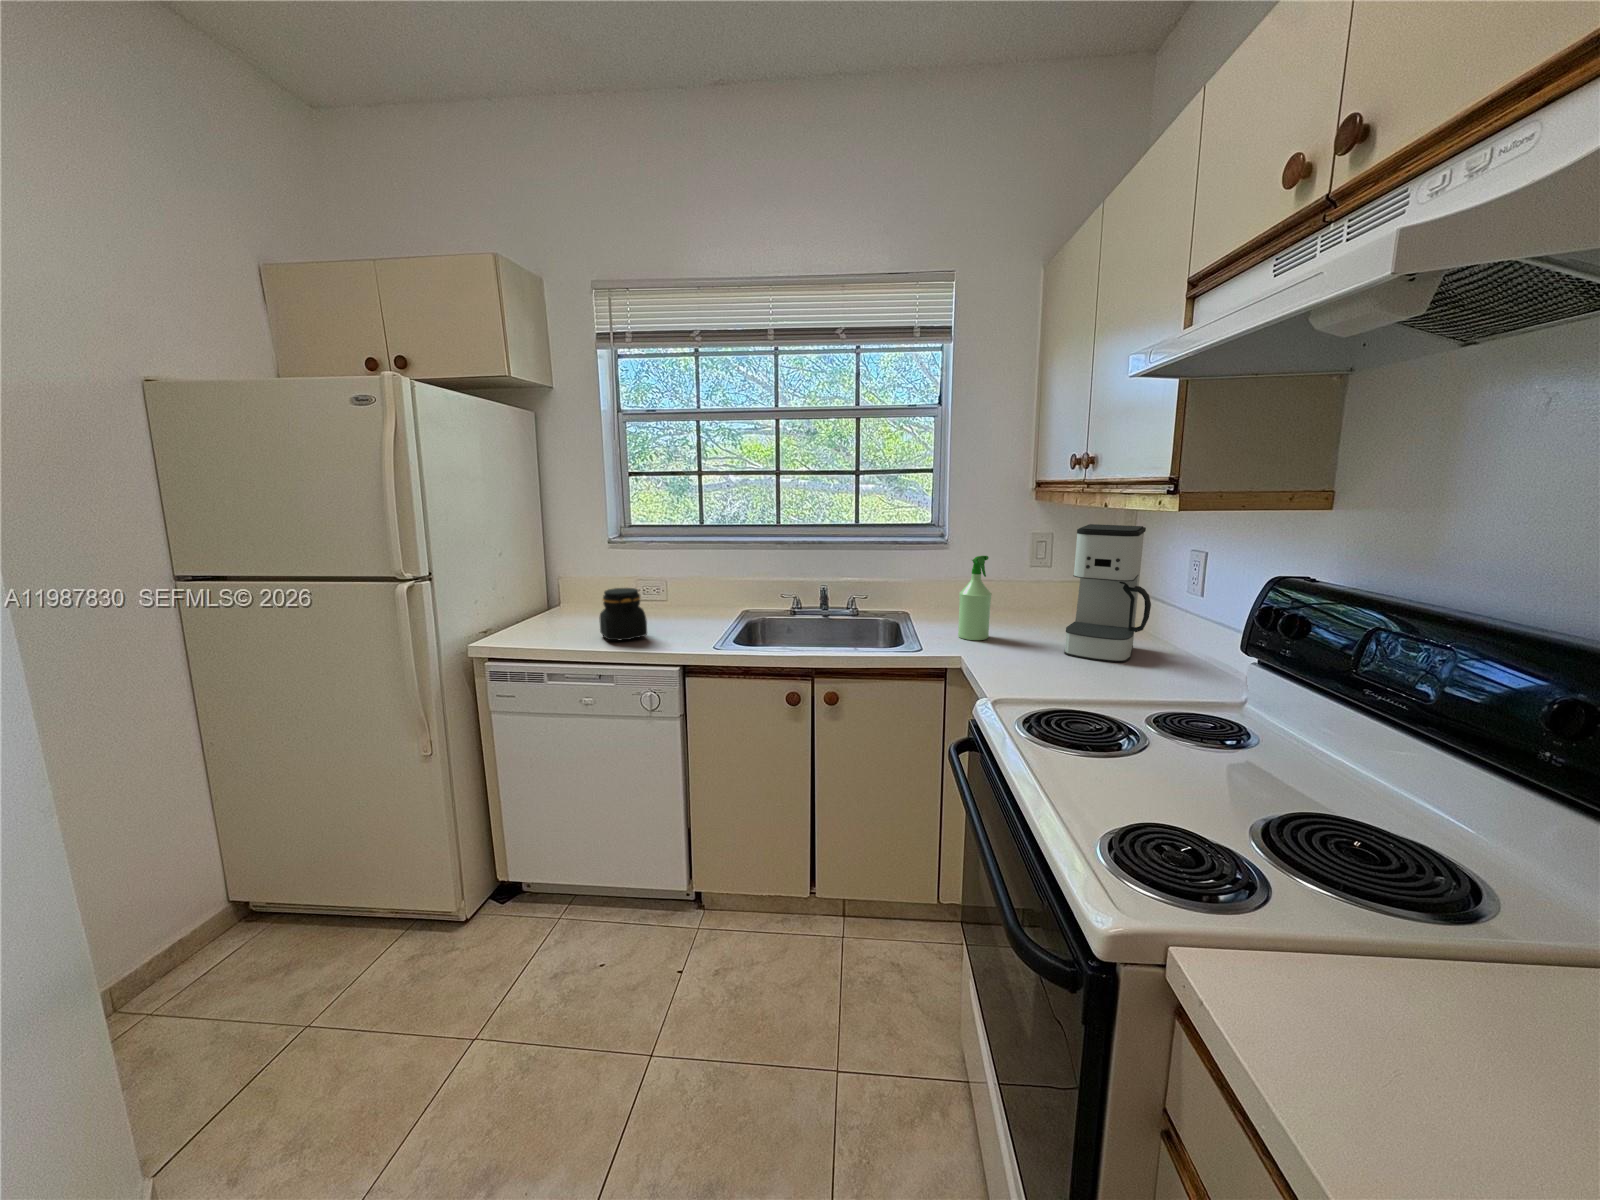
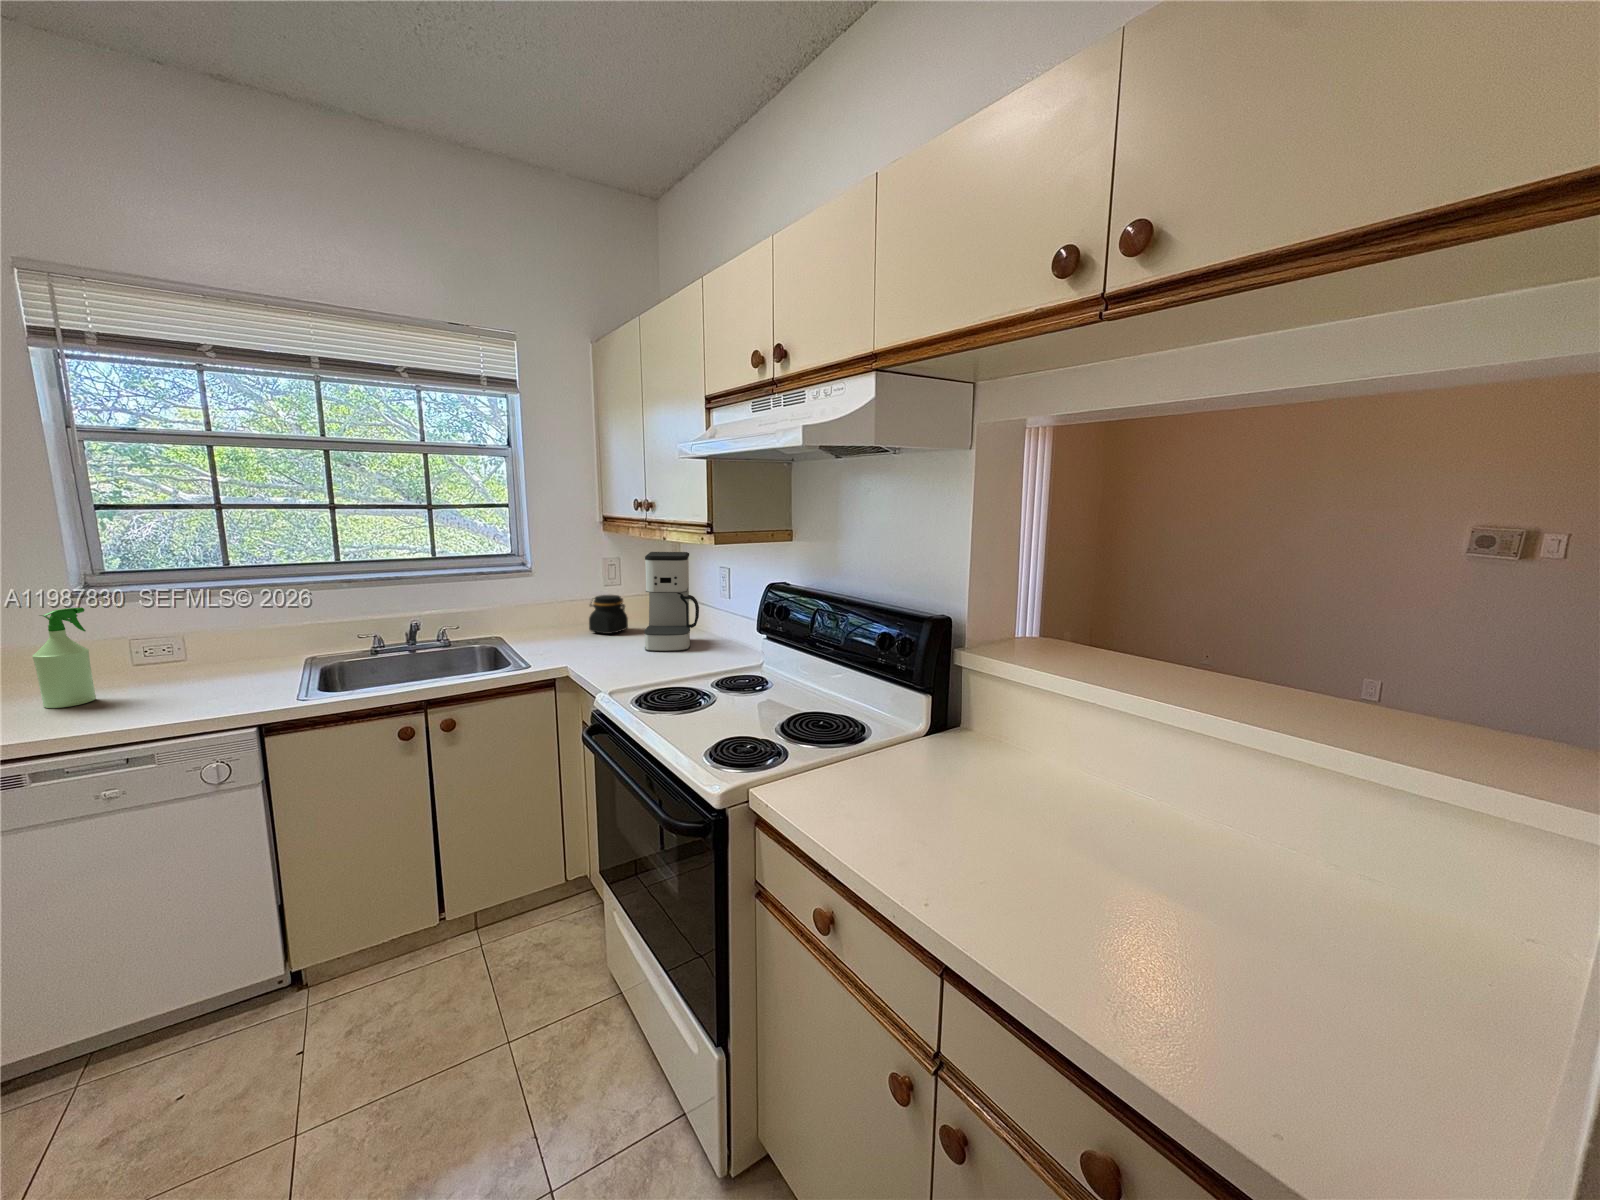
spray bottle: present [958,556,992,640] -> present [32,608,96,708]
jar: present [599,588,647,640] -> present [589,595,628,634]

